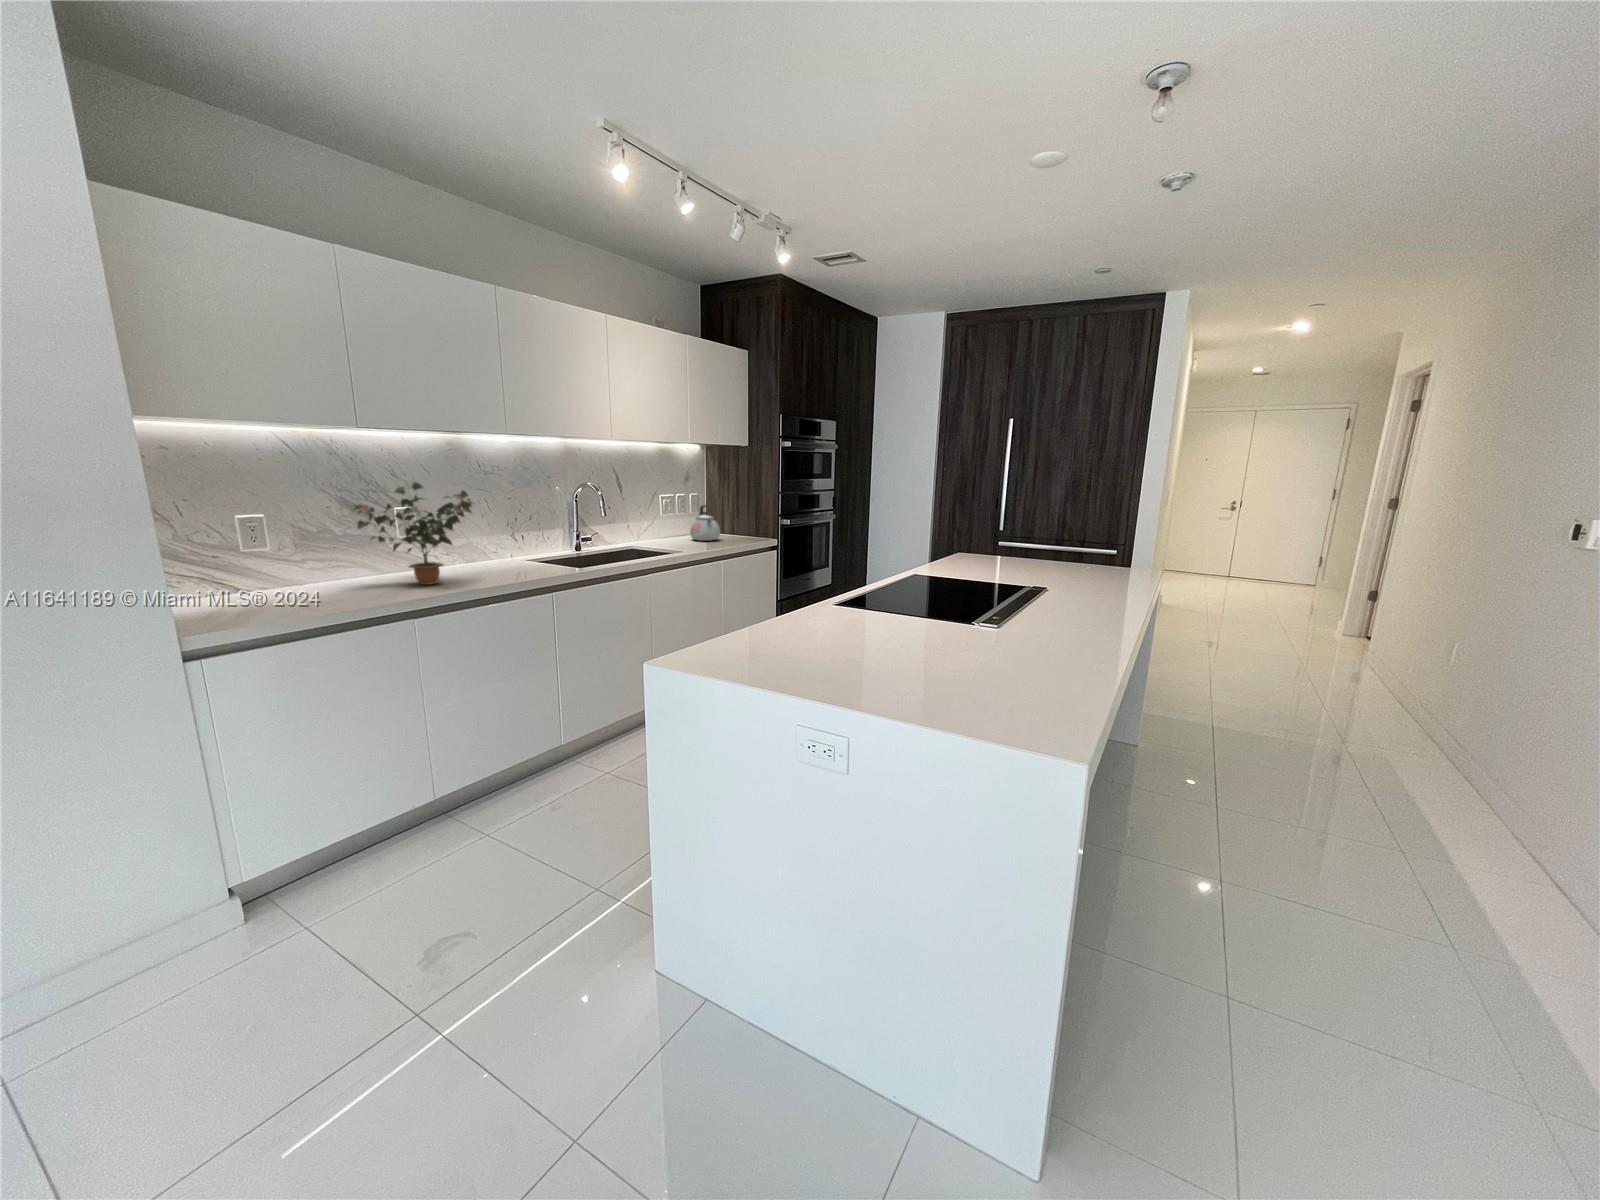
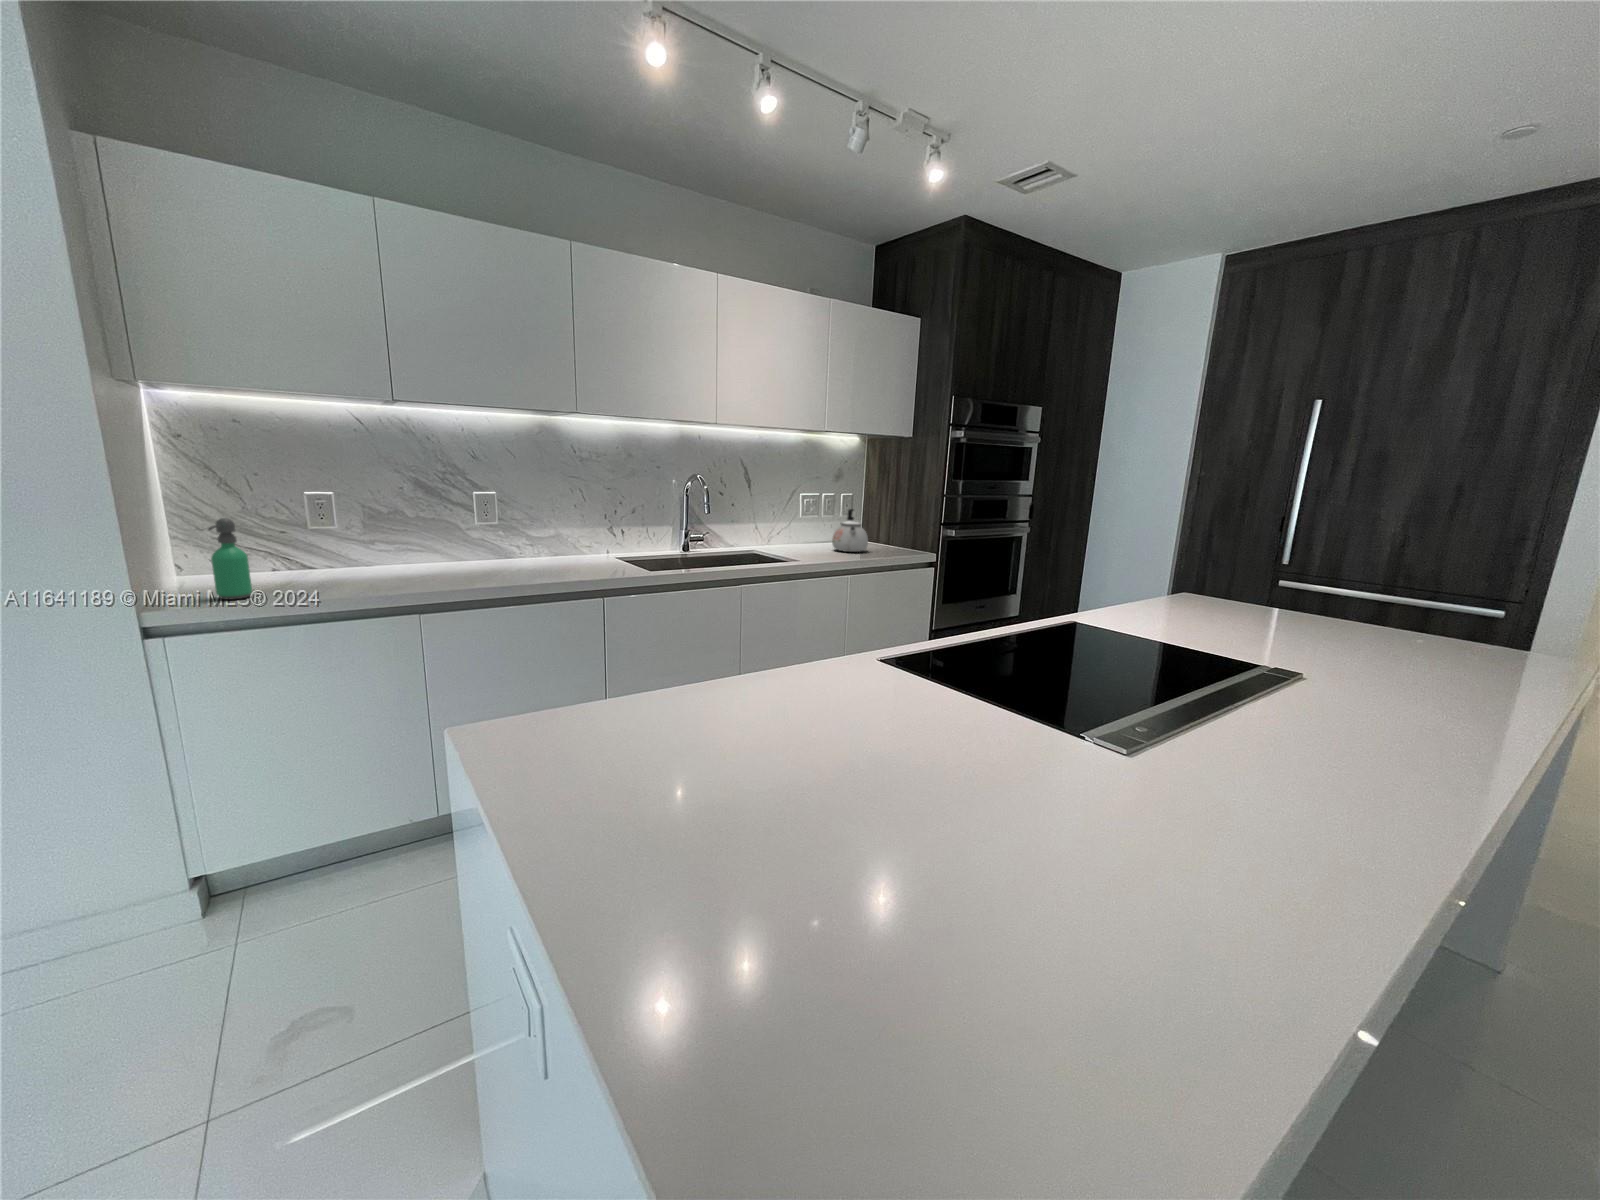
potted plant: present [354,482,472,585] -> none [404,463,535,577]
soap dispenser: none [210,547,250,623] -> present [209,518,252,599]

